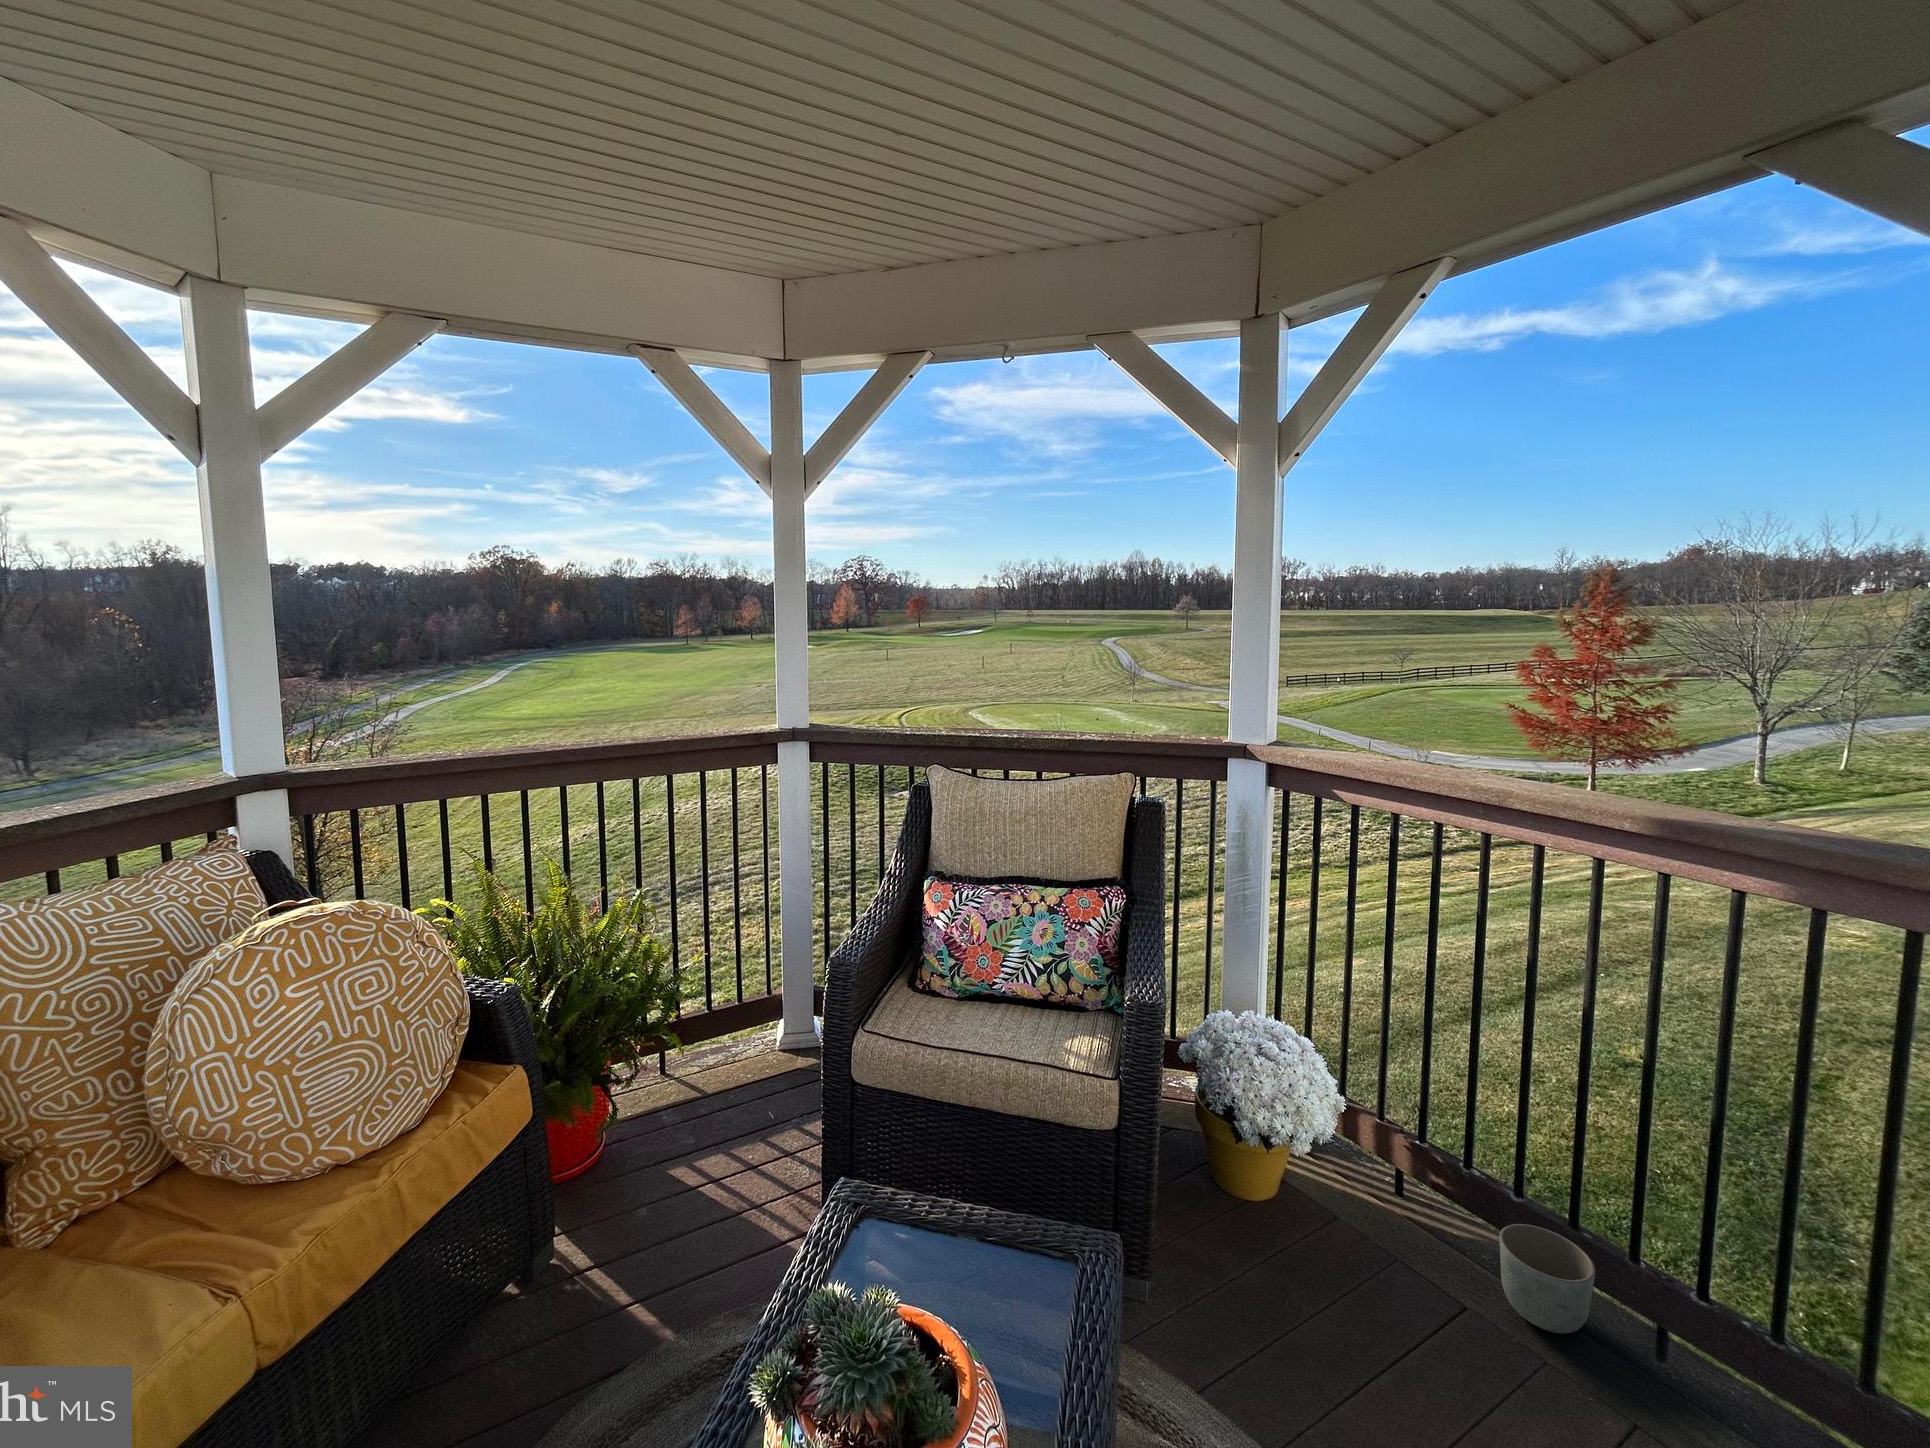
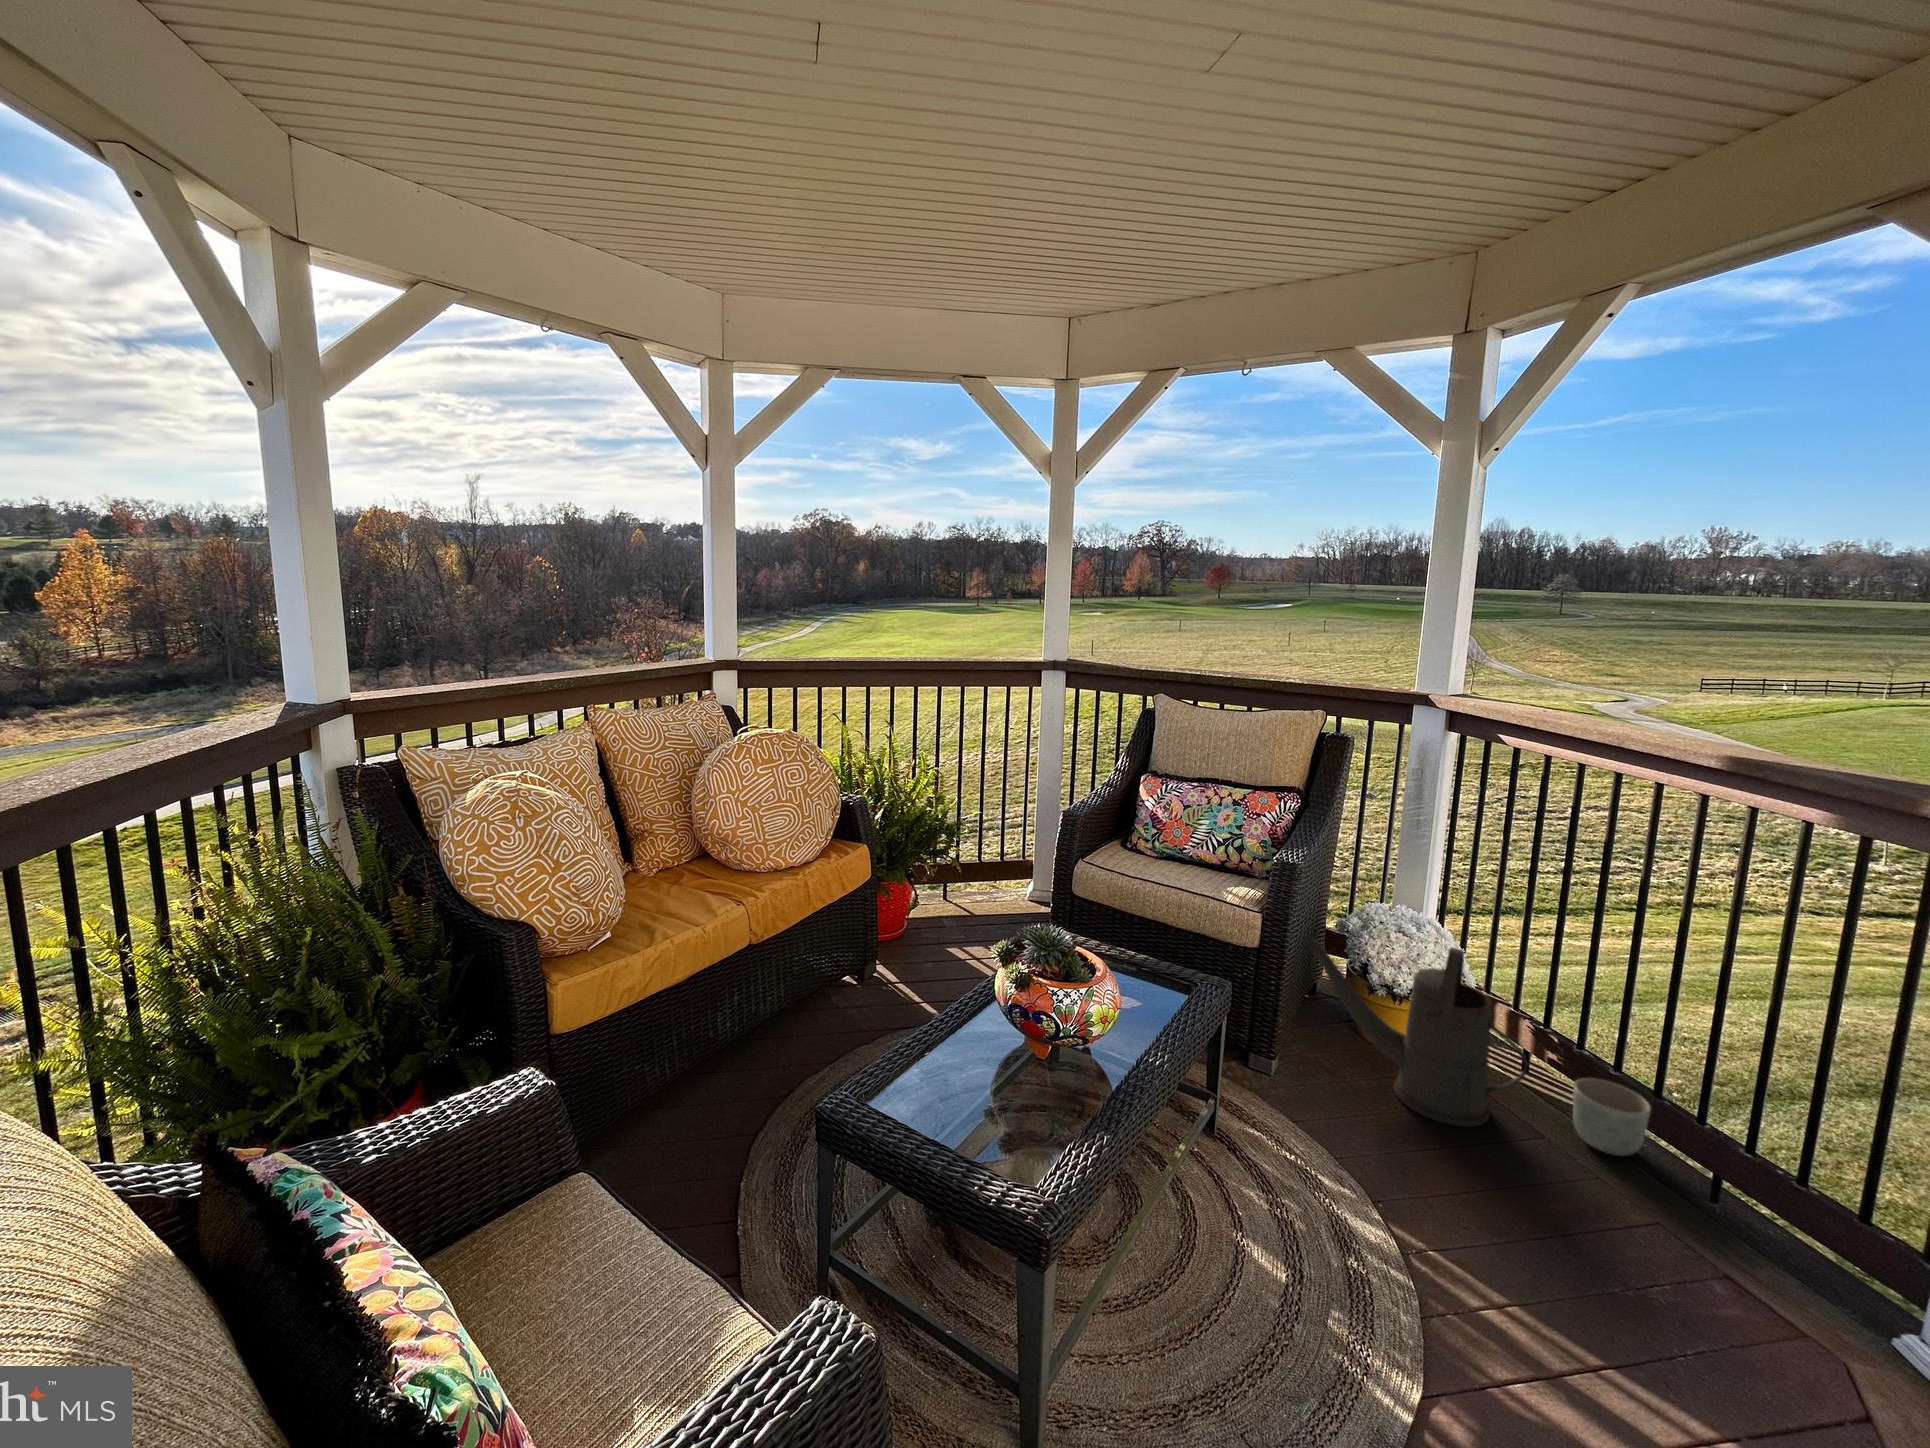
watering can: none [1173,1087,1457,1340] -> present [1310,939,1528,1127]

